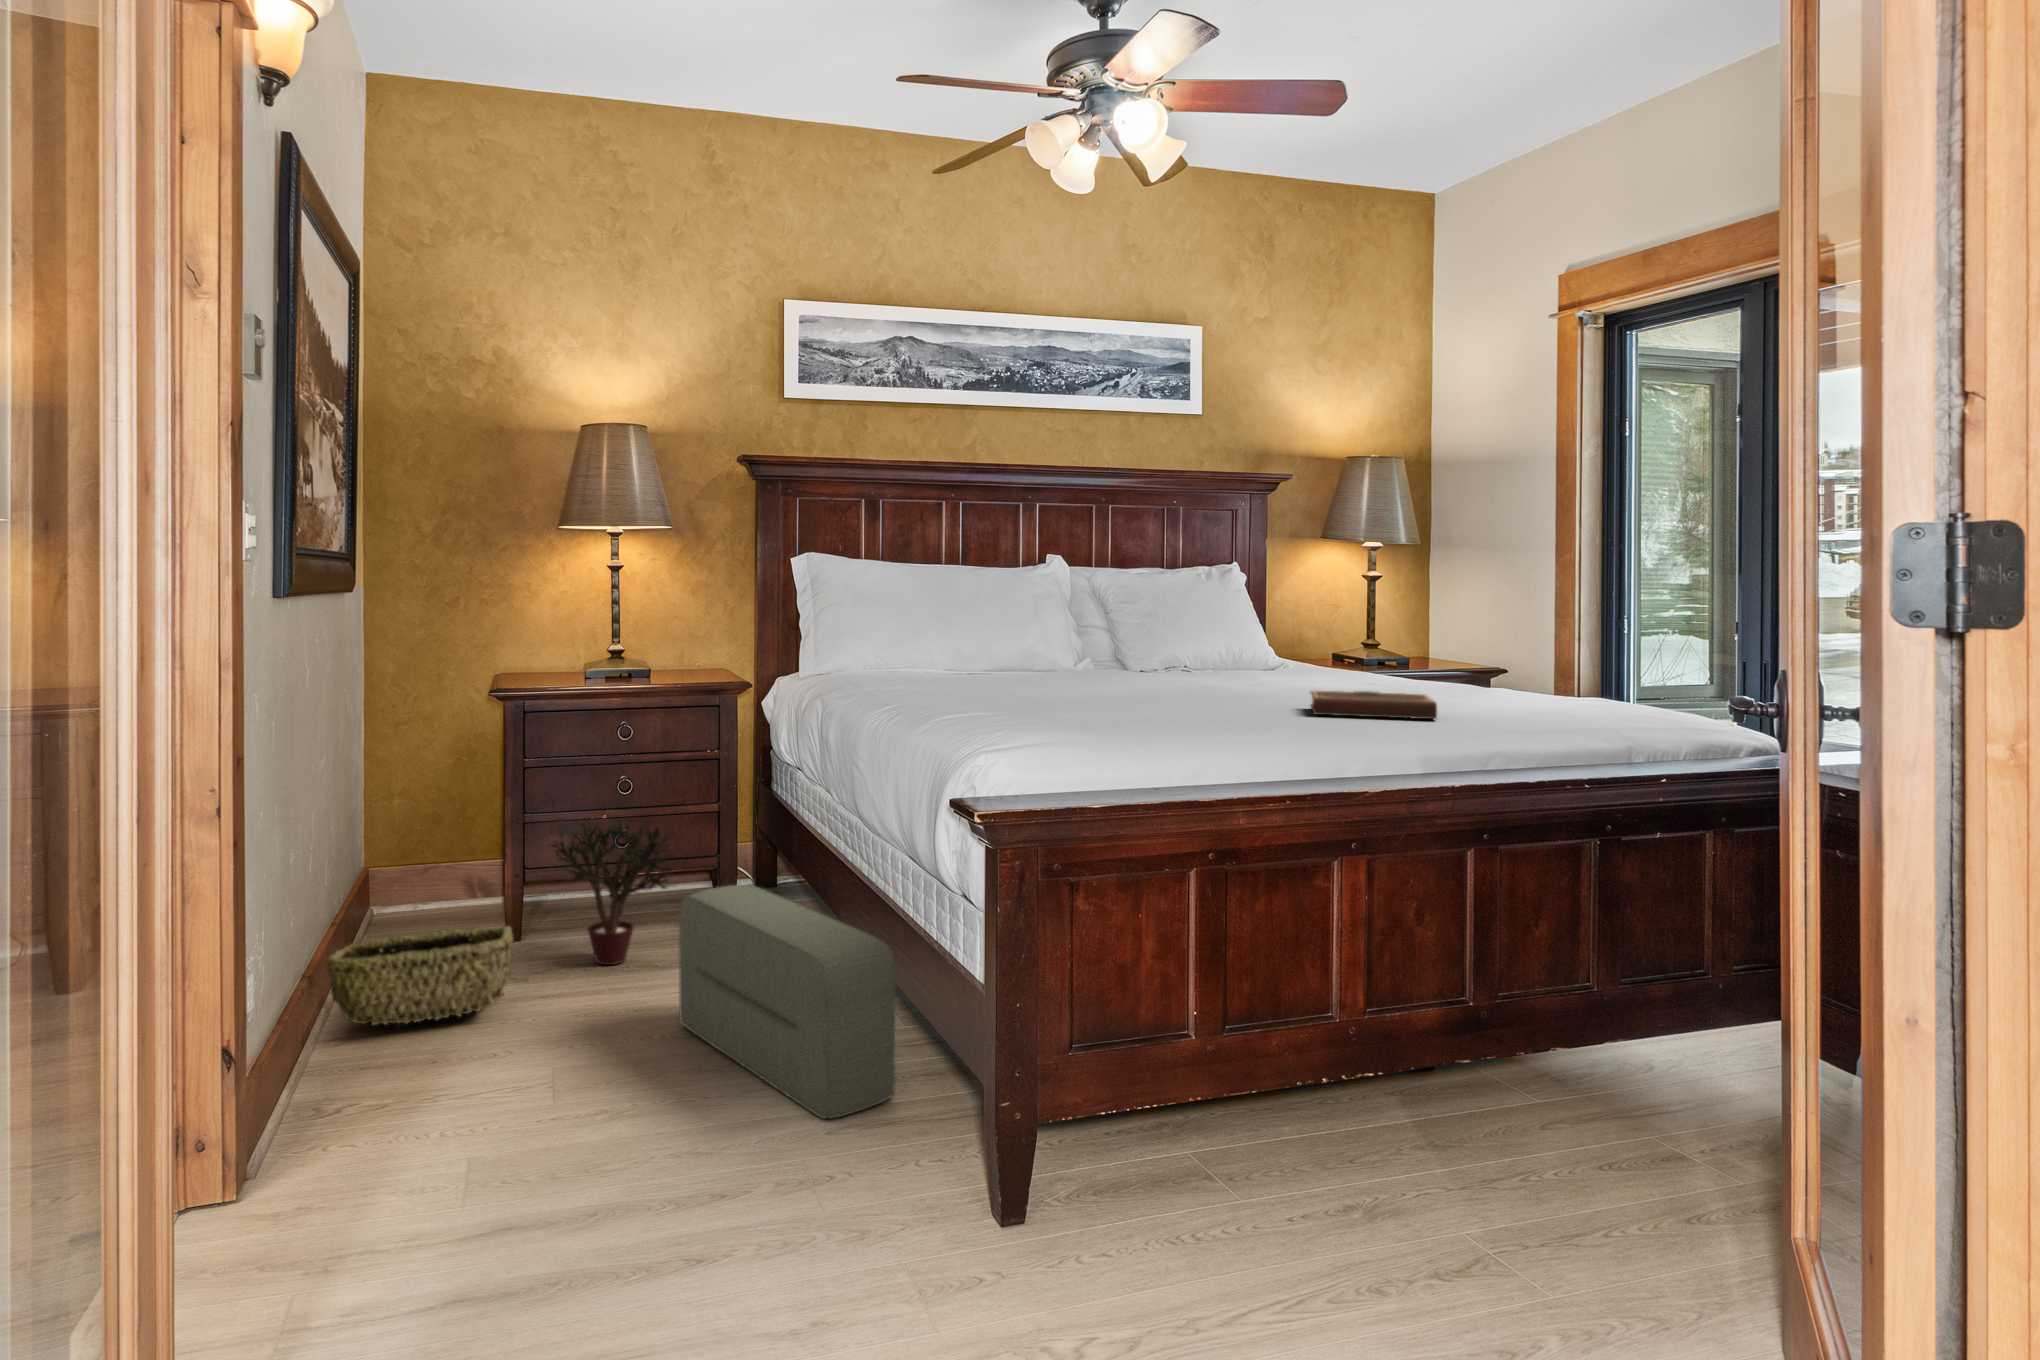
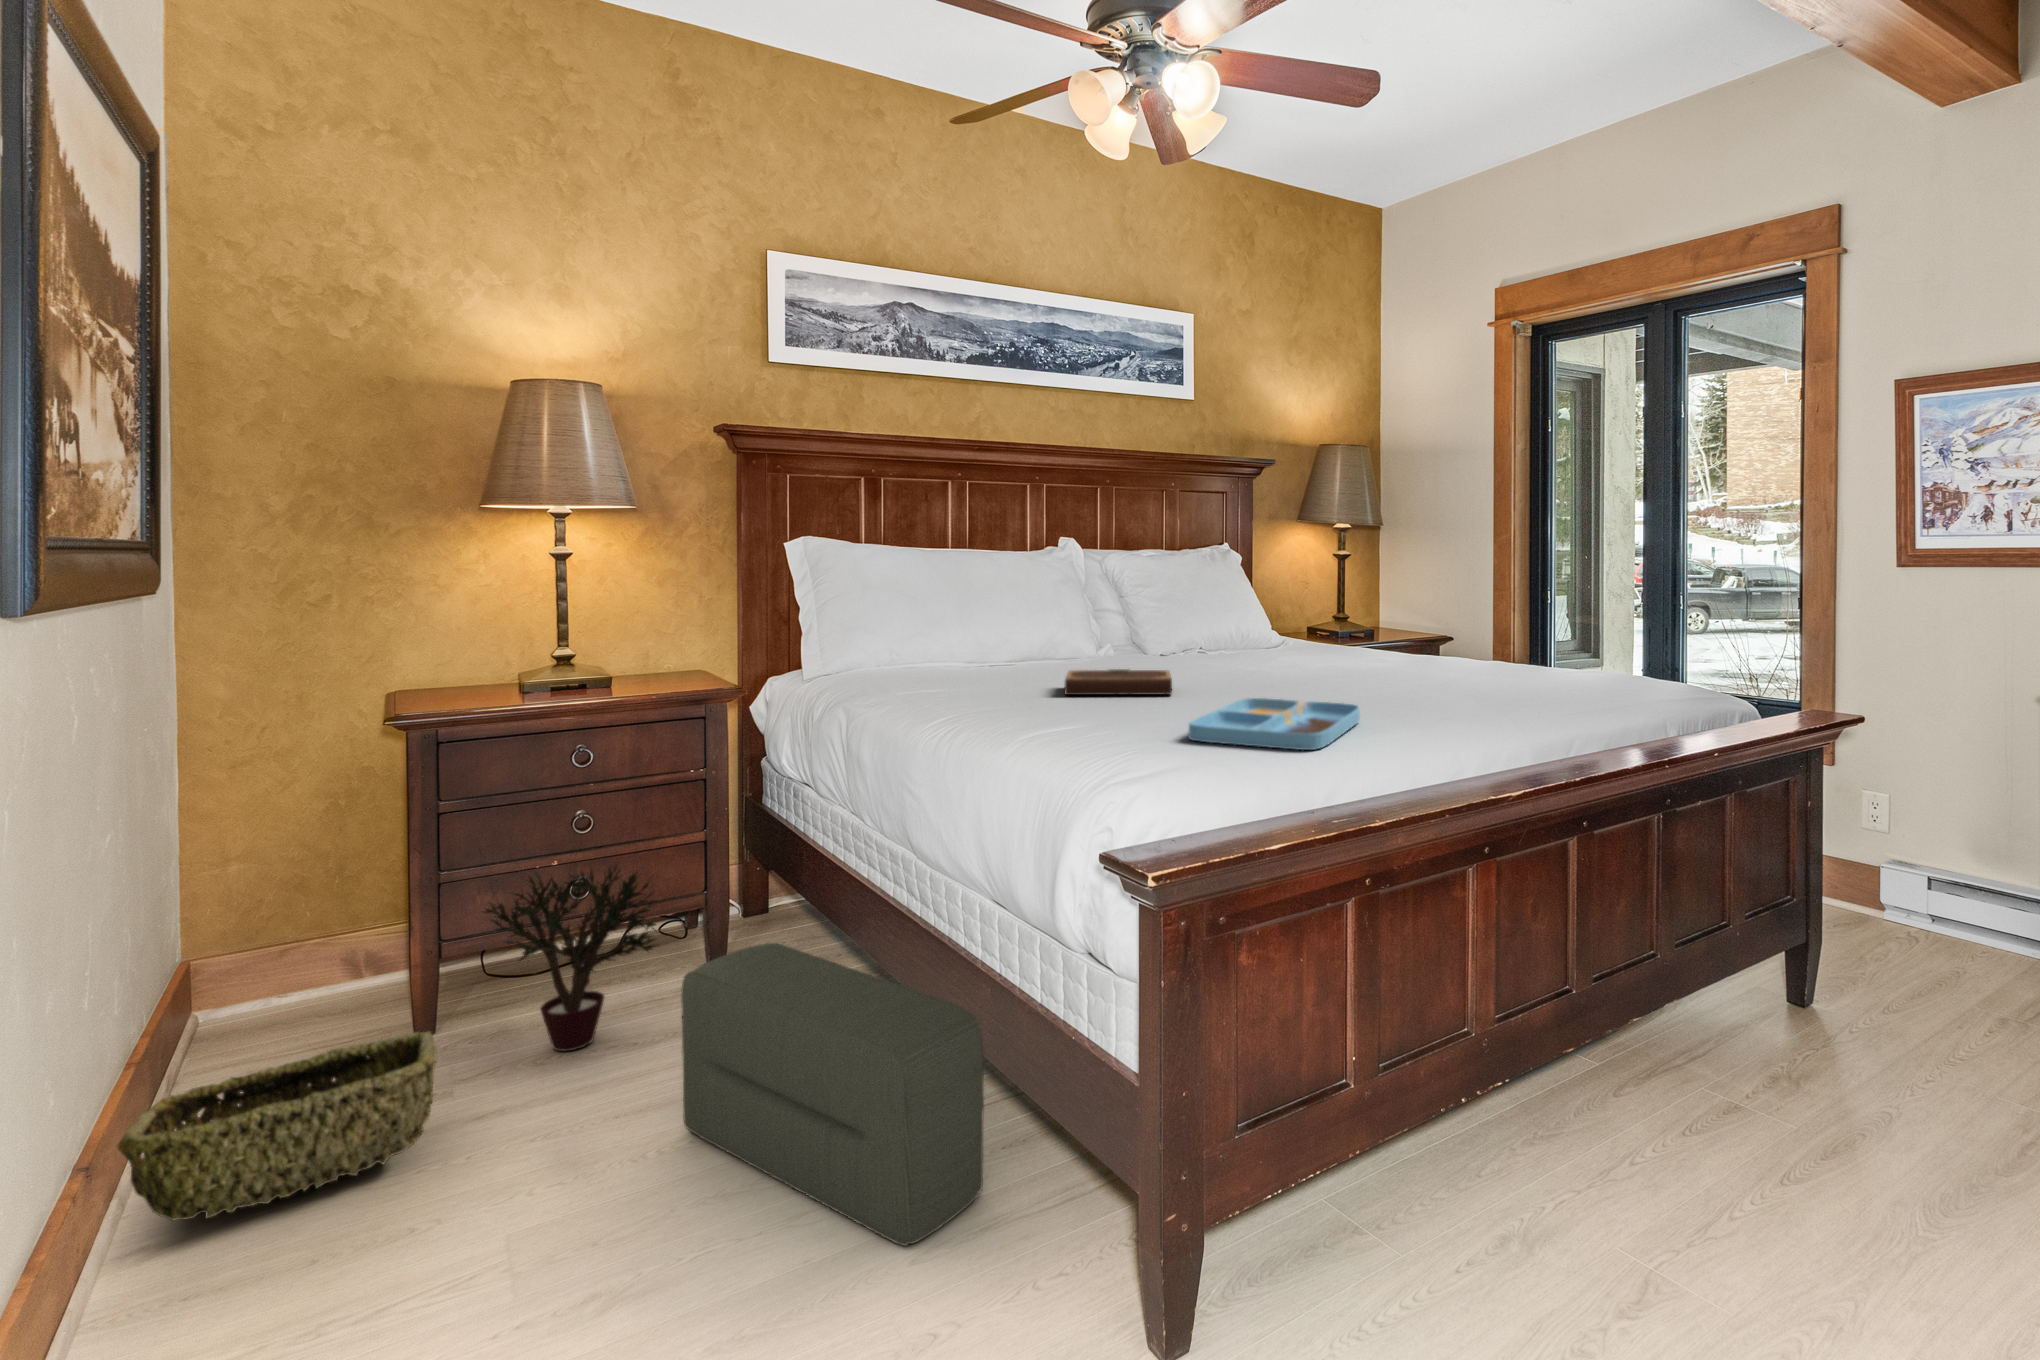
notebook: present [1311,691,1437,719] -> present [1065,669,1172,695]
tray: none [1075,699,1256,737] -> present [1188,698,1360,750]

